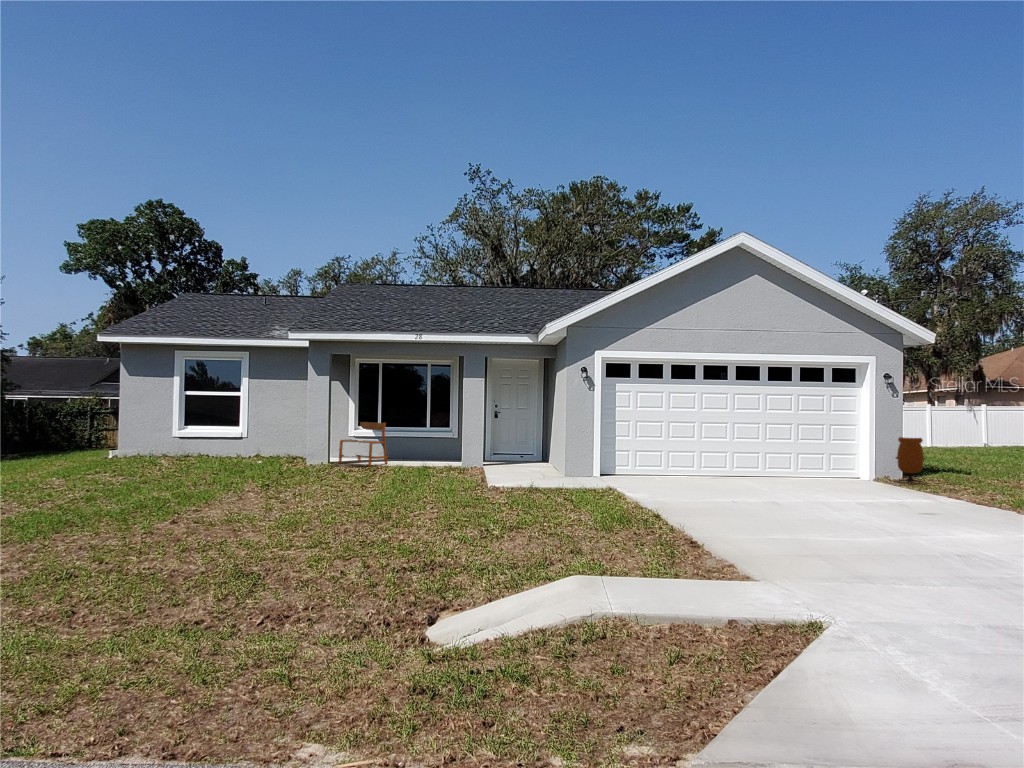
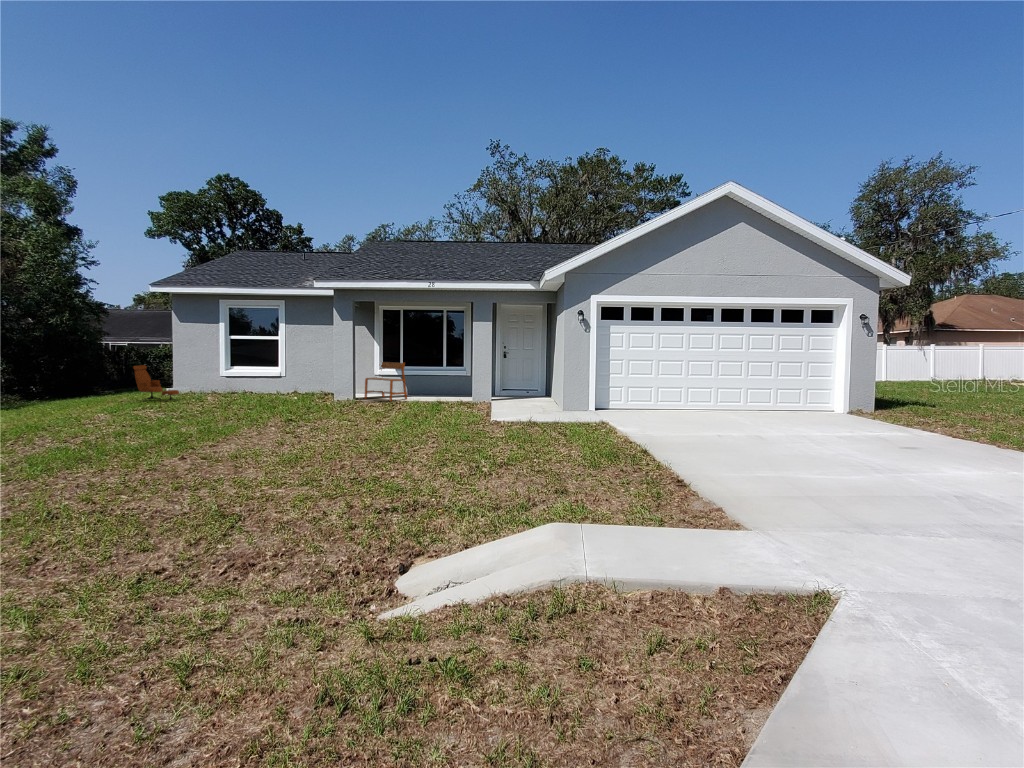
lounge chair: present [896,437,925,485] -> present [133,365,179,400]

